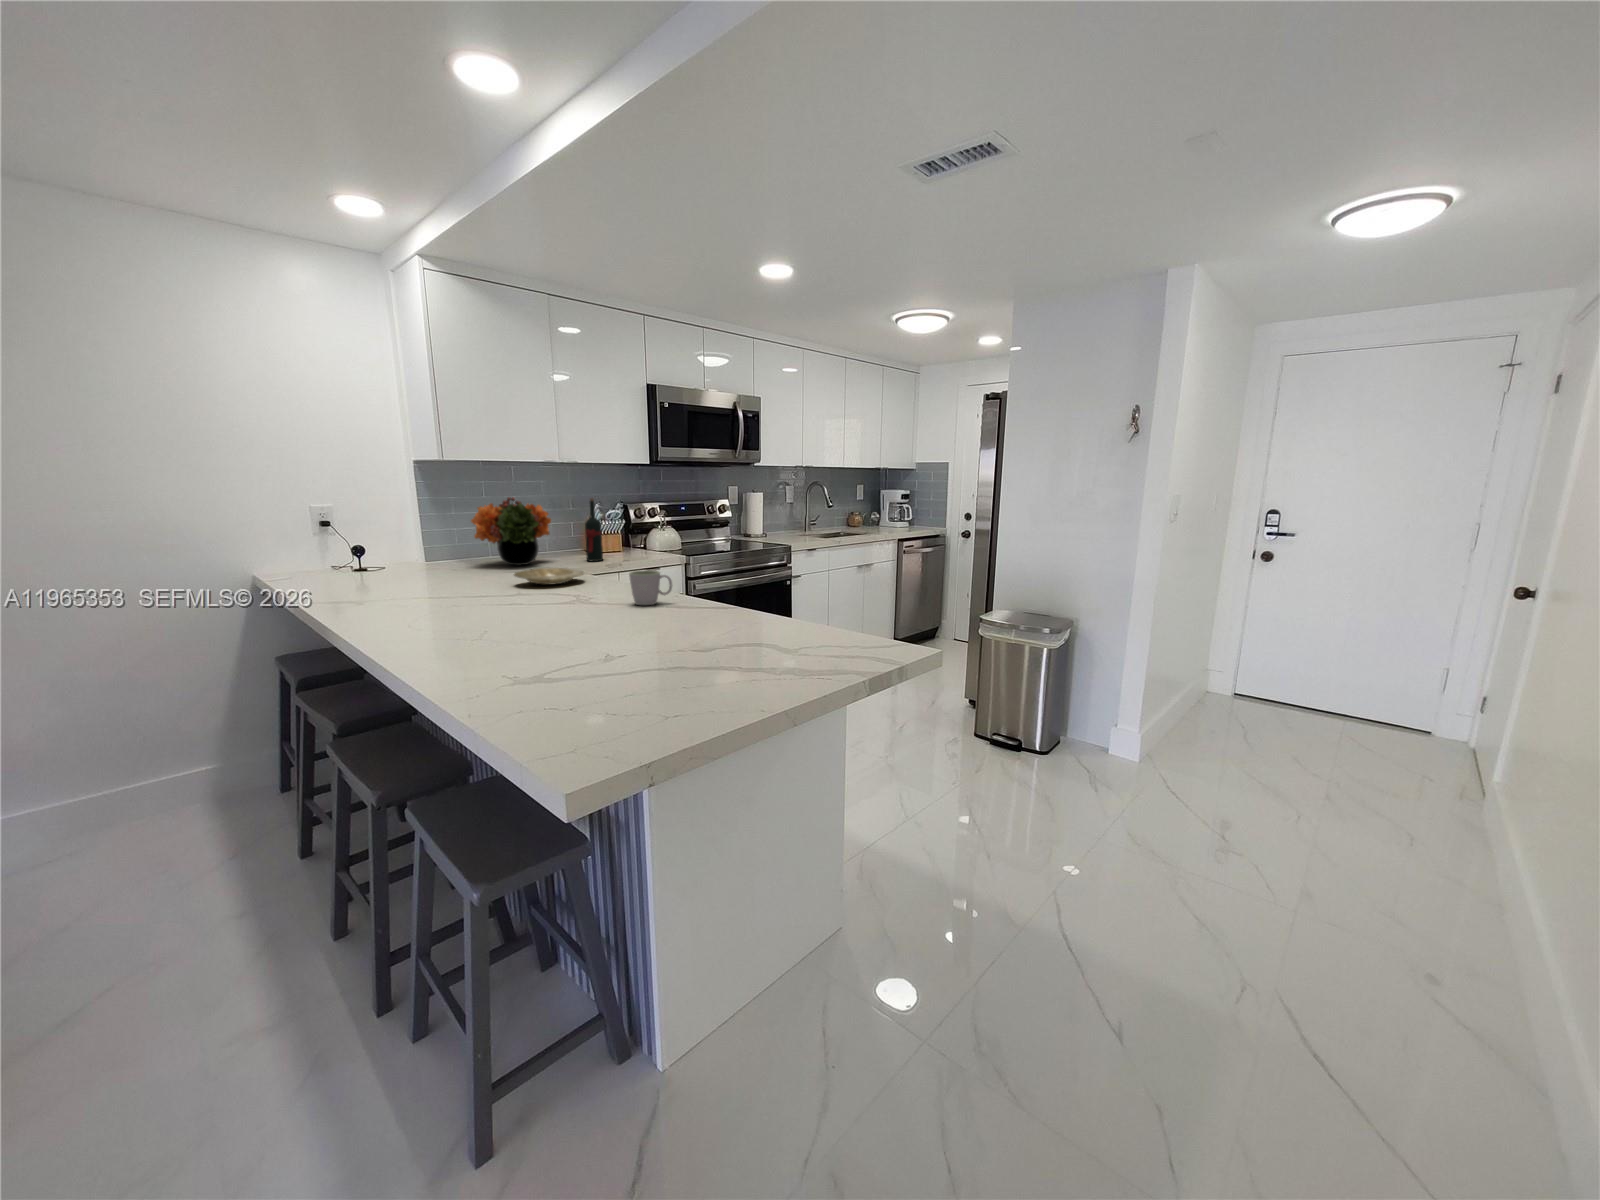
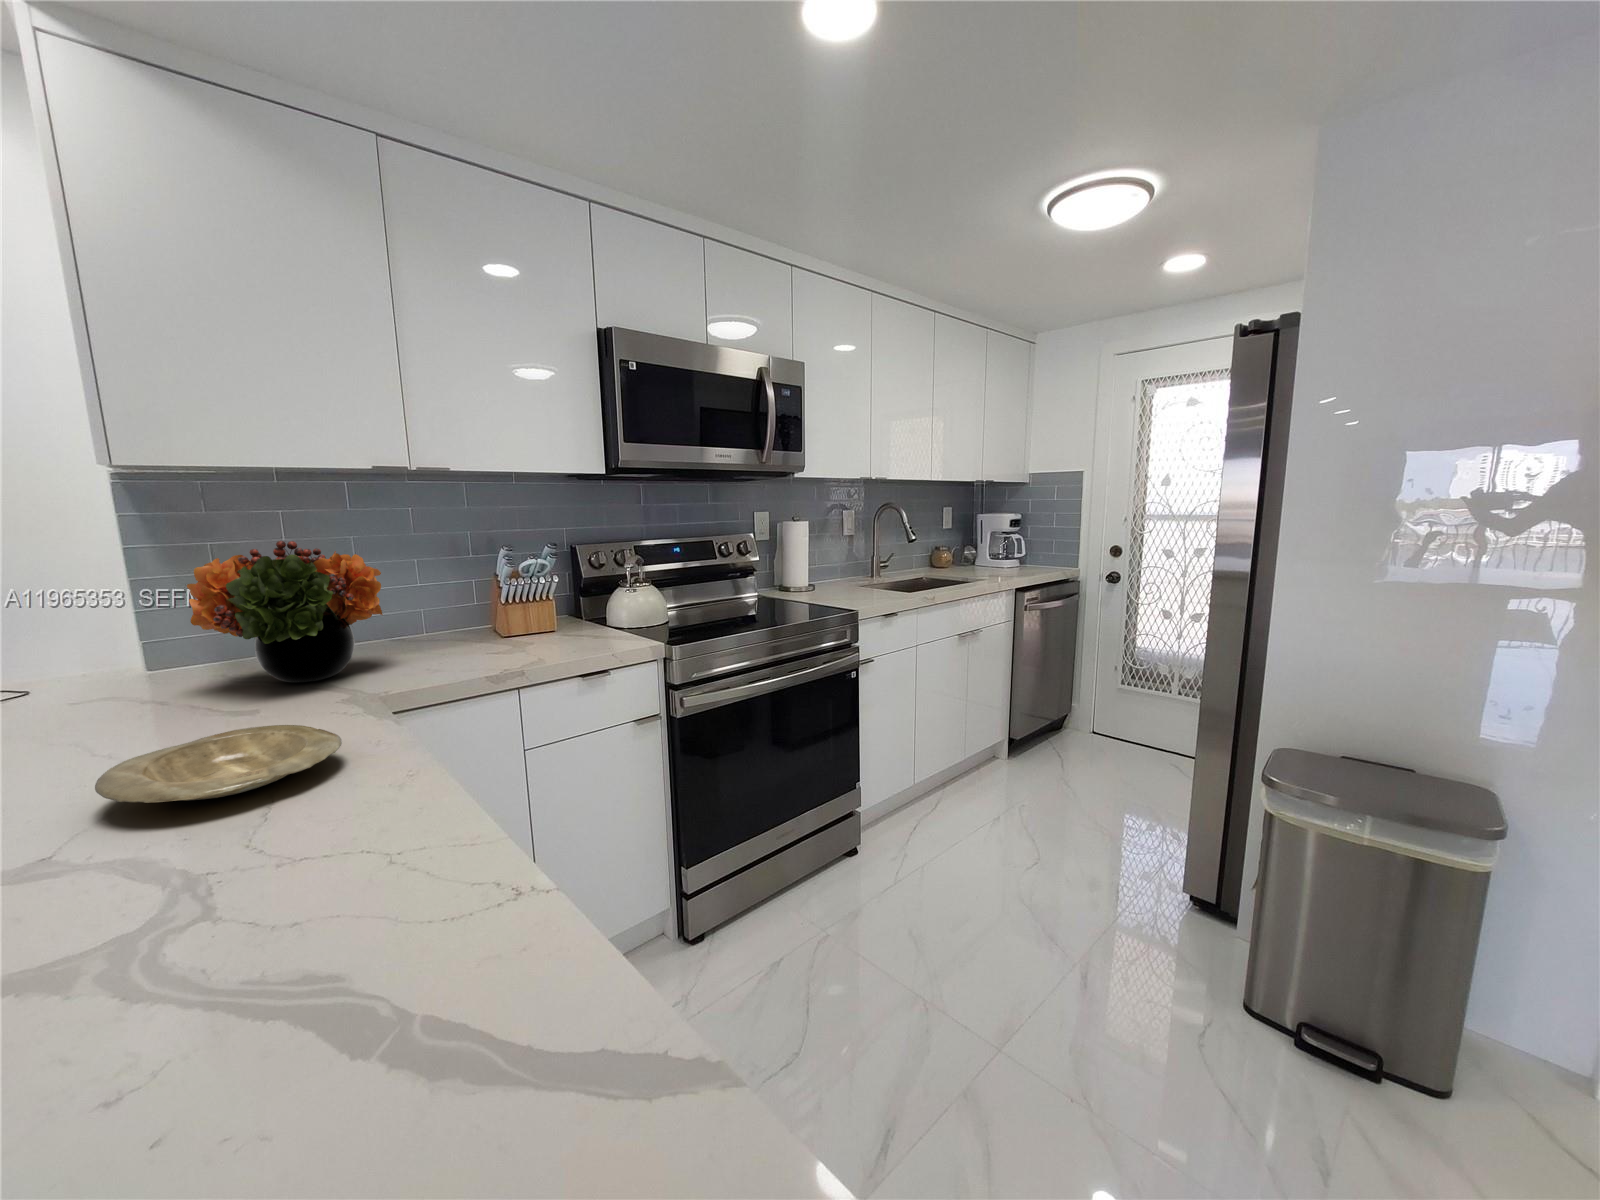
wine bottle: present [585,498,603,562] -> none [452,540,495,667]
mug: present [629,570,672,605] -> none [194,872,425,1082]

